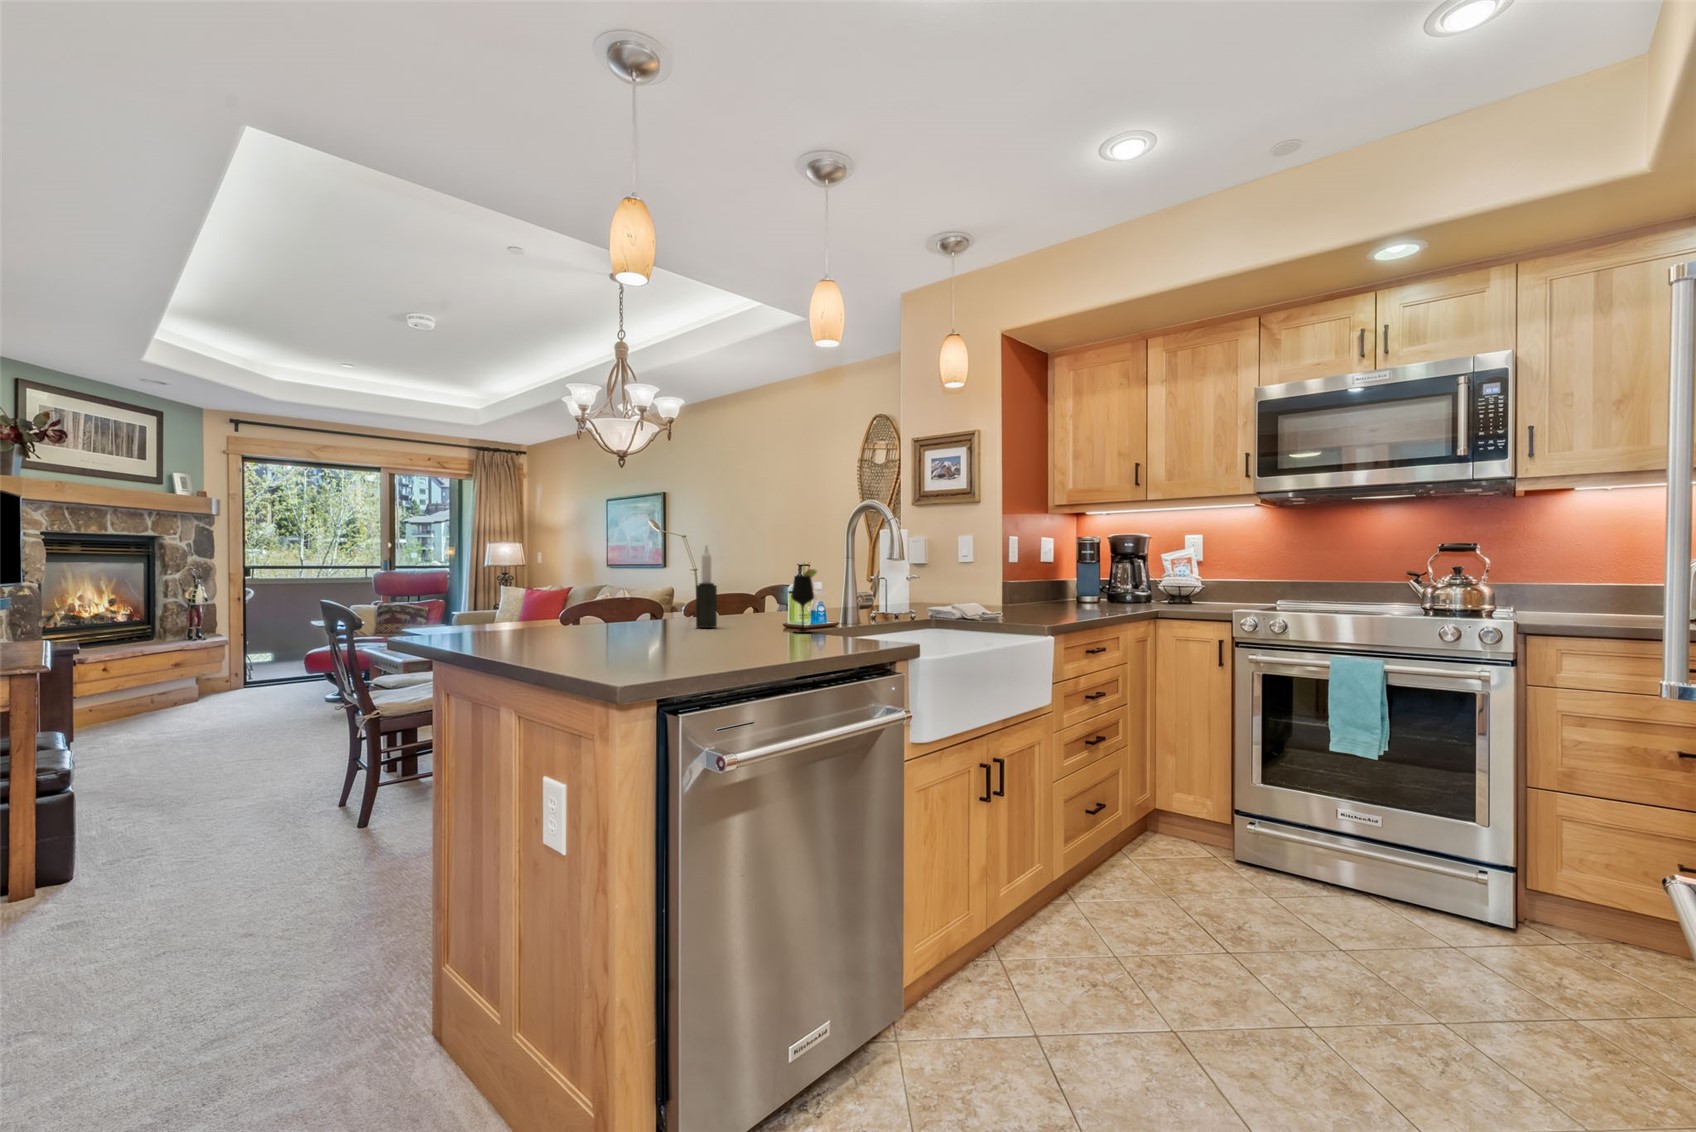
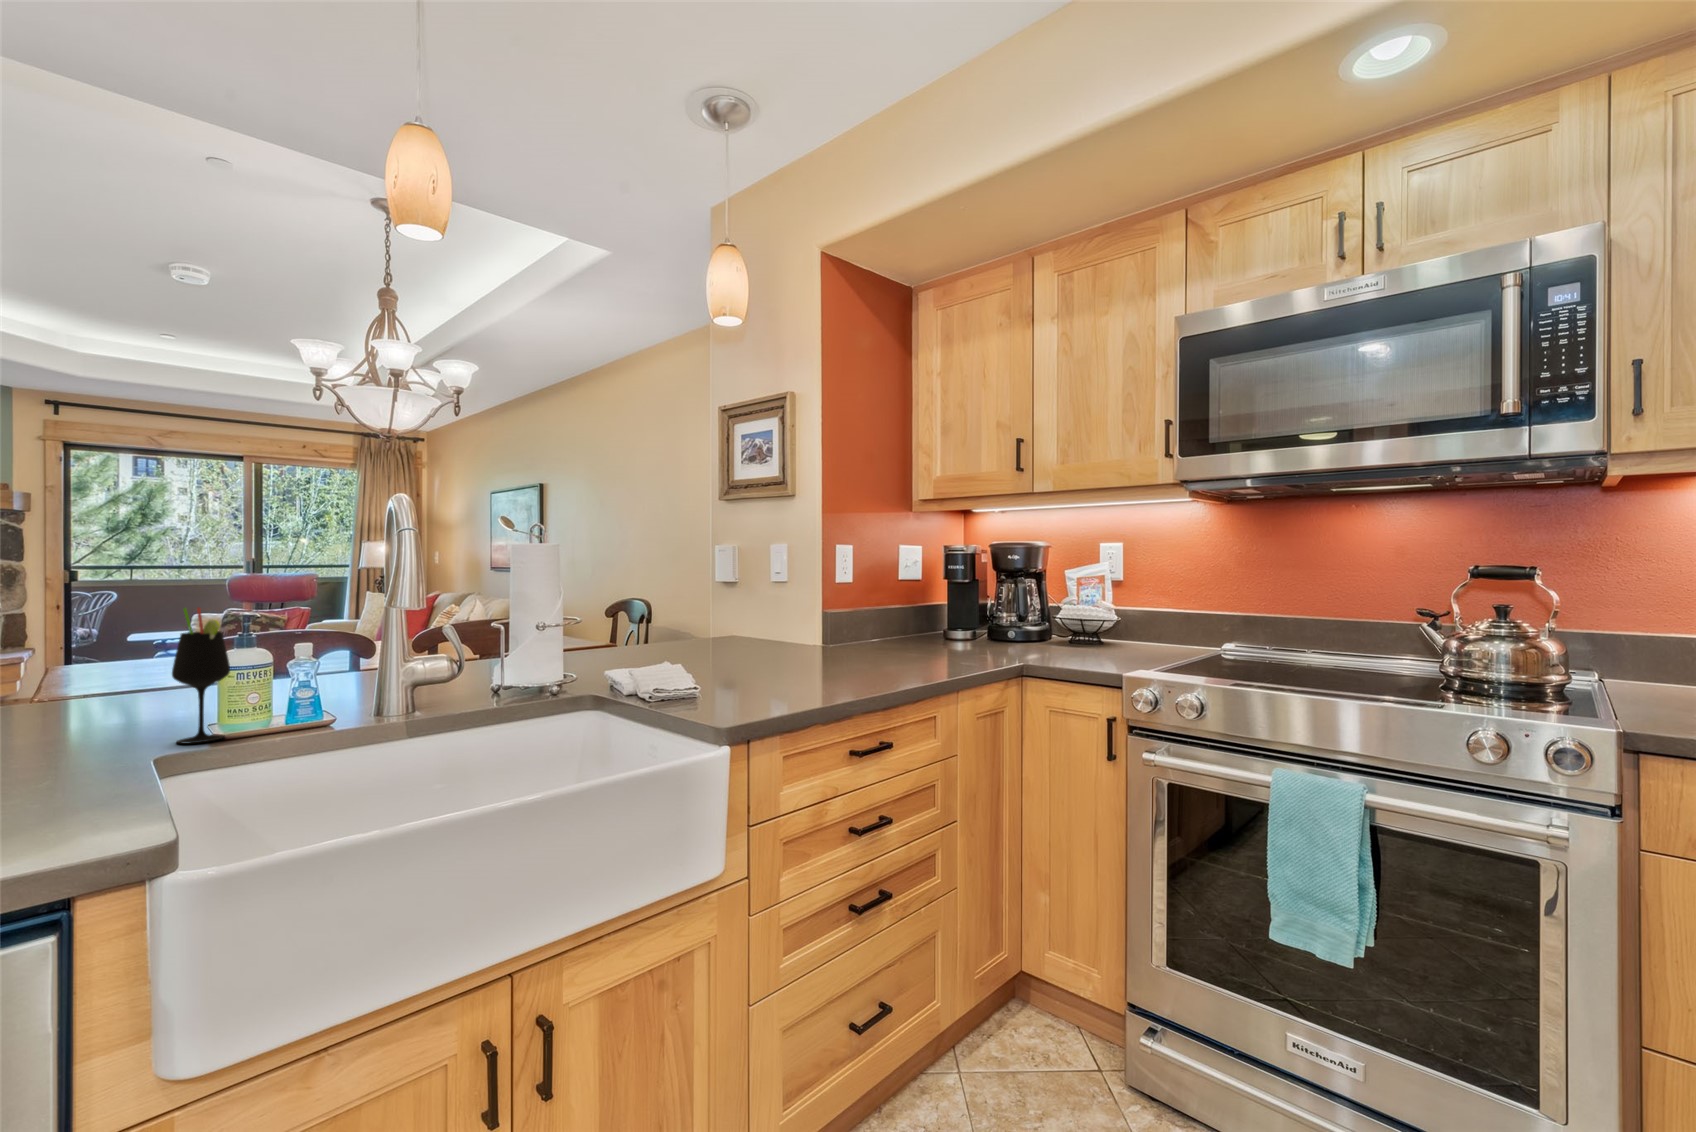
candle: present [696,545,717,628] -> none [65,569,115,723]

